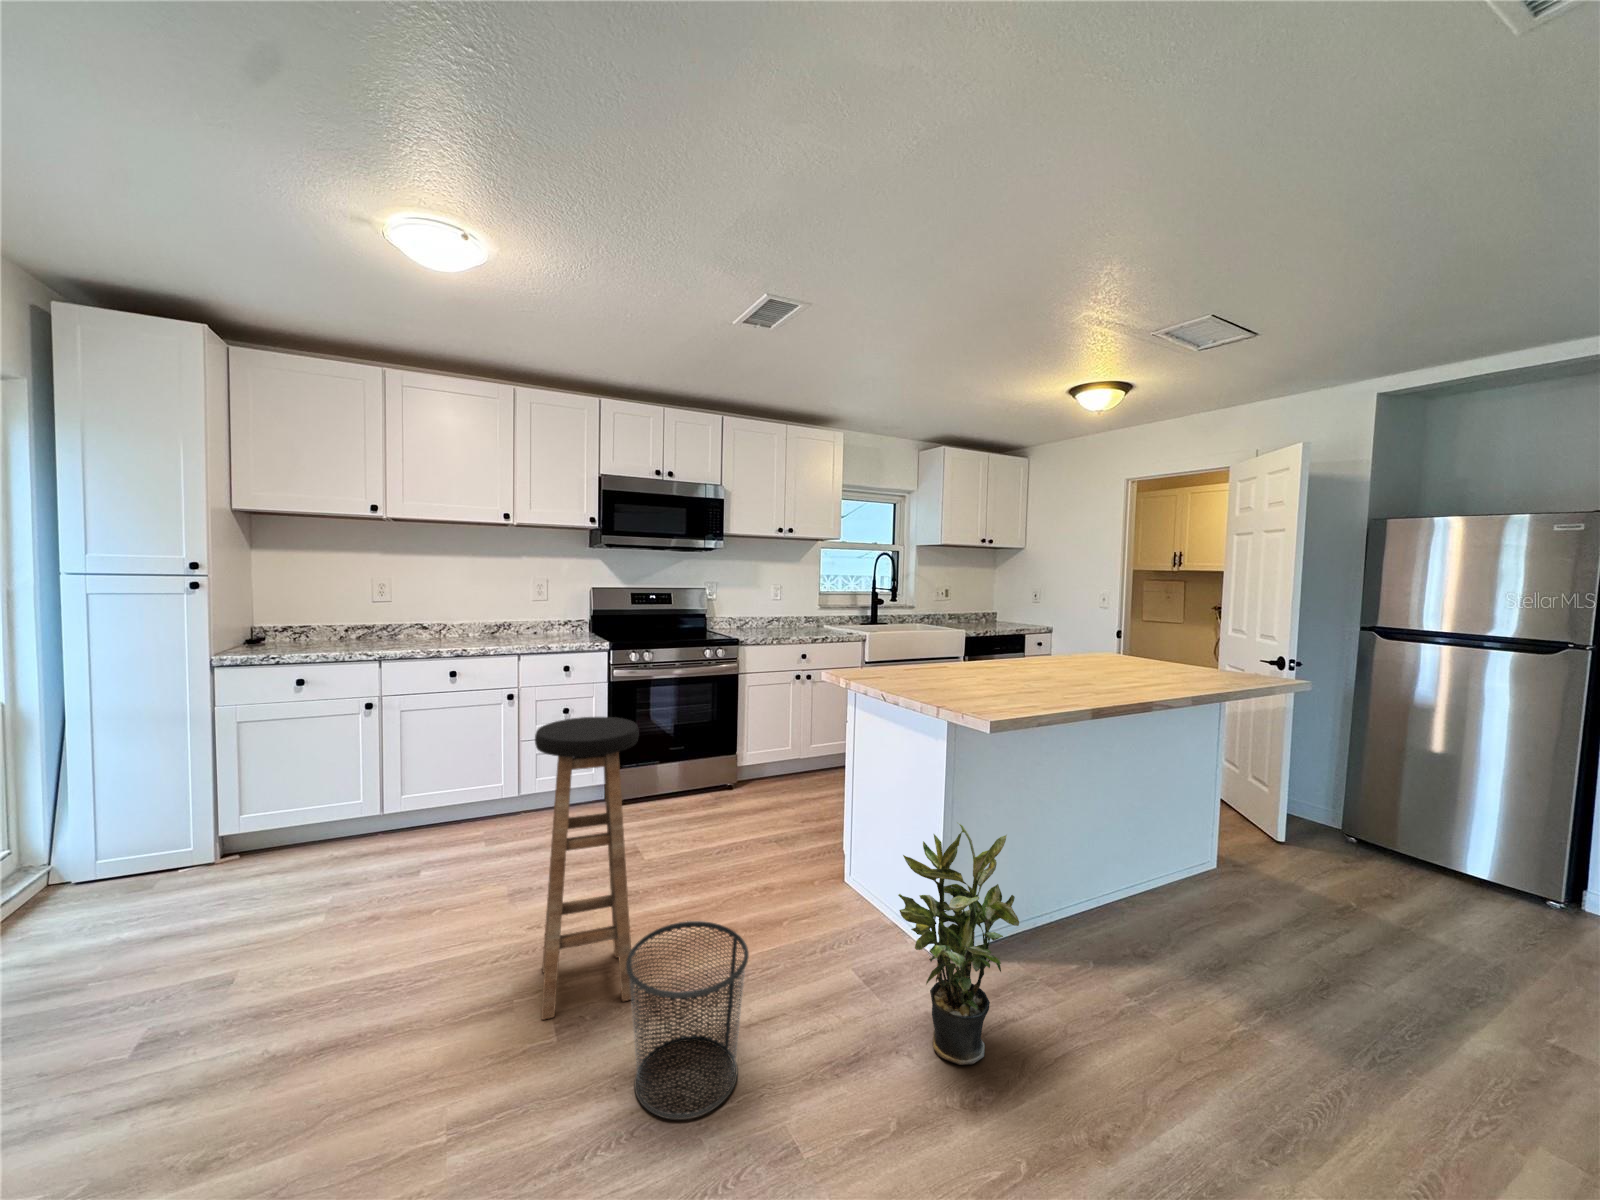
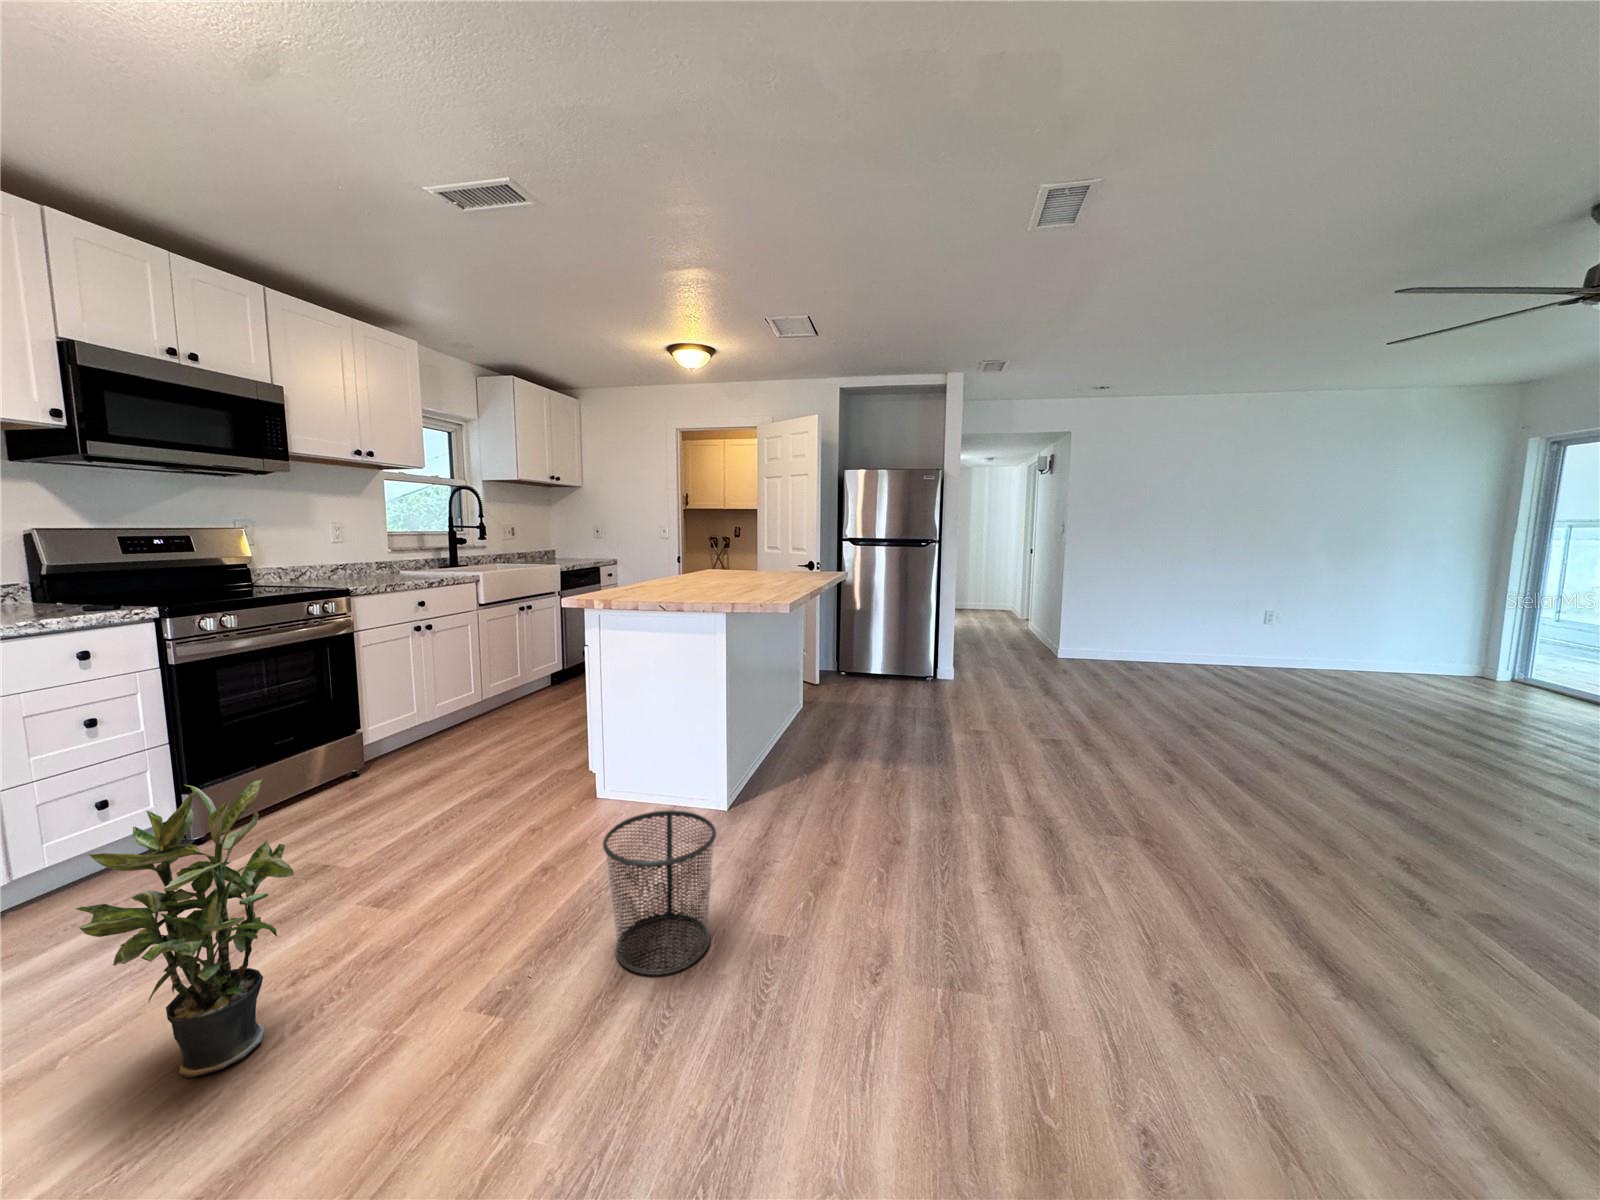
bar stool: present [535,717,639,1020] -> none [381,657,541,1005]
potted plant: present [898,824,1019,1065] -> present [76,778,293,1078]

